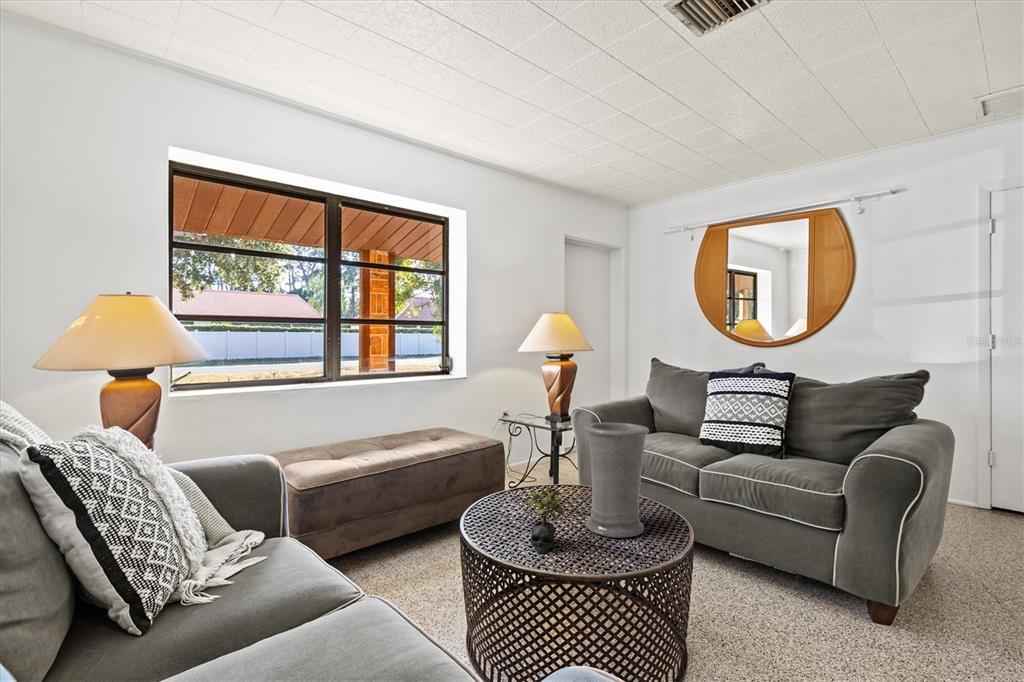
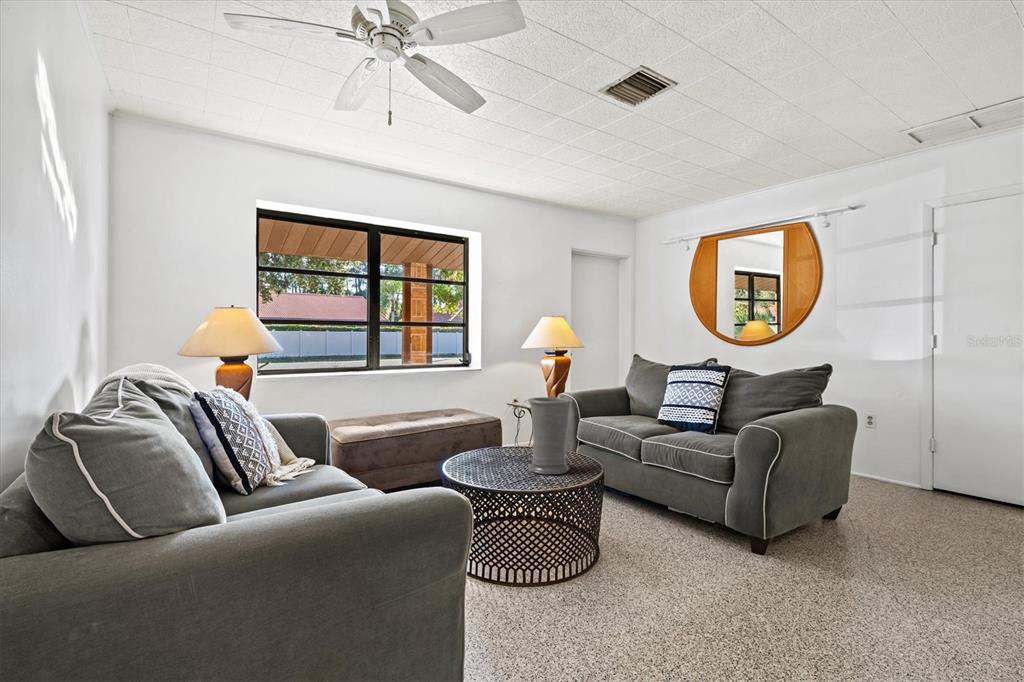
succulent plant: present [525,485,564,553] -> none [481,437,505,480]

